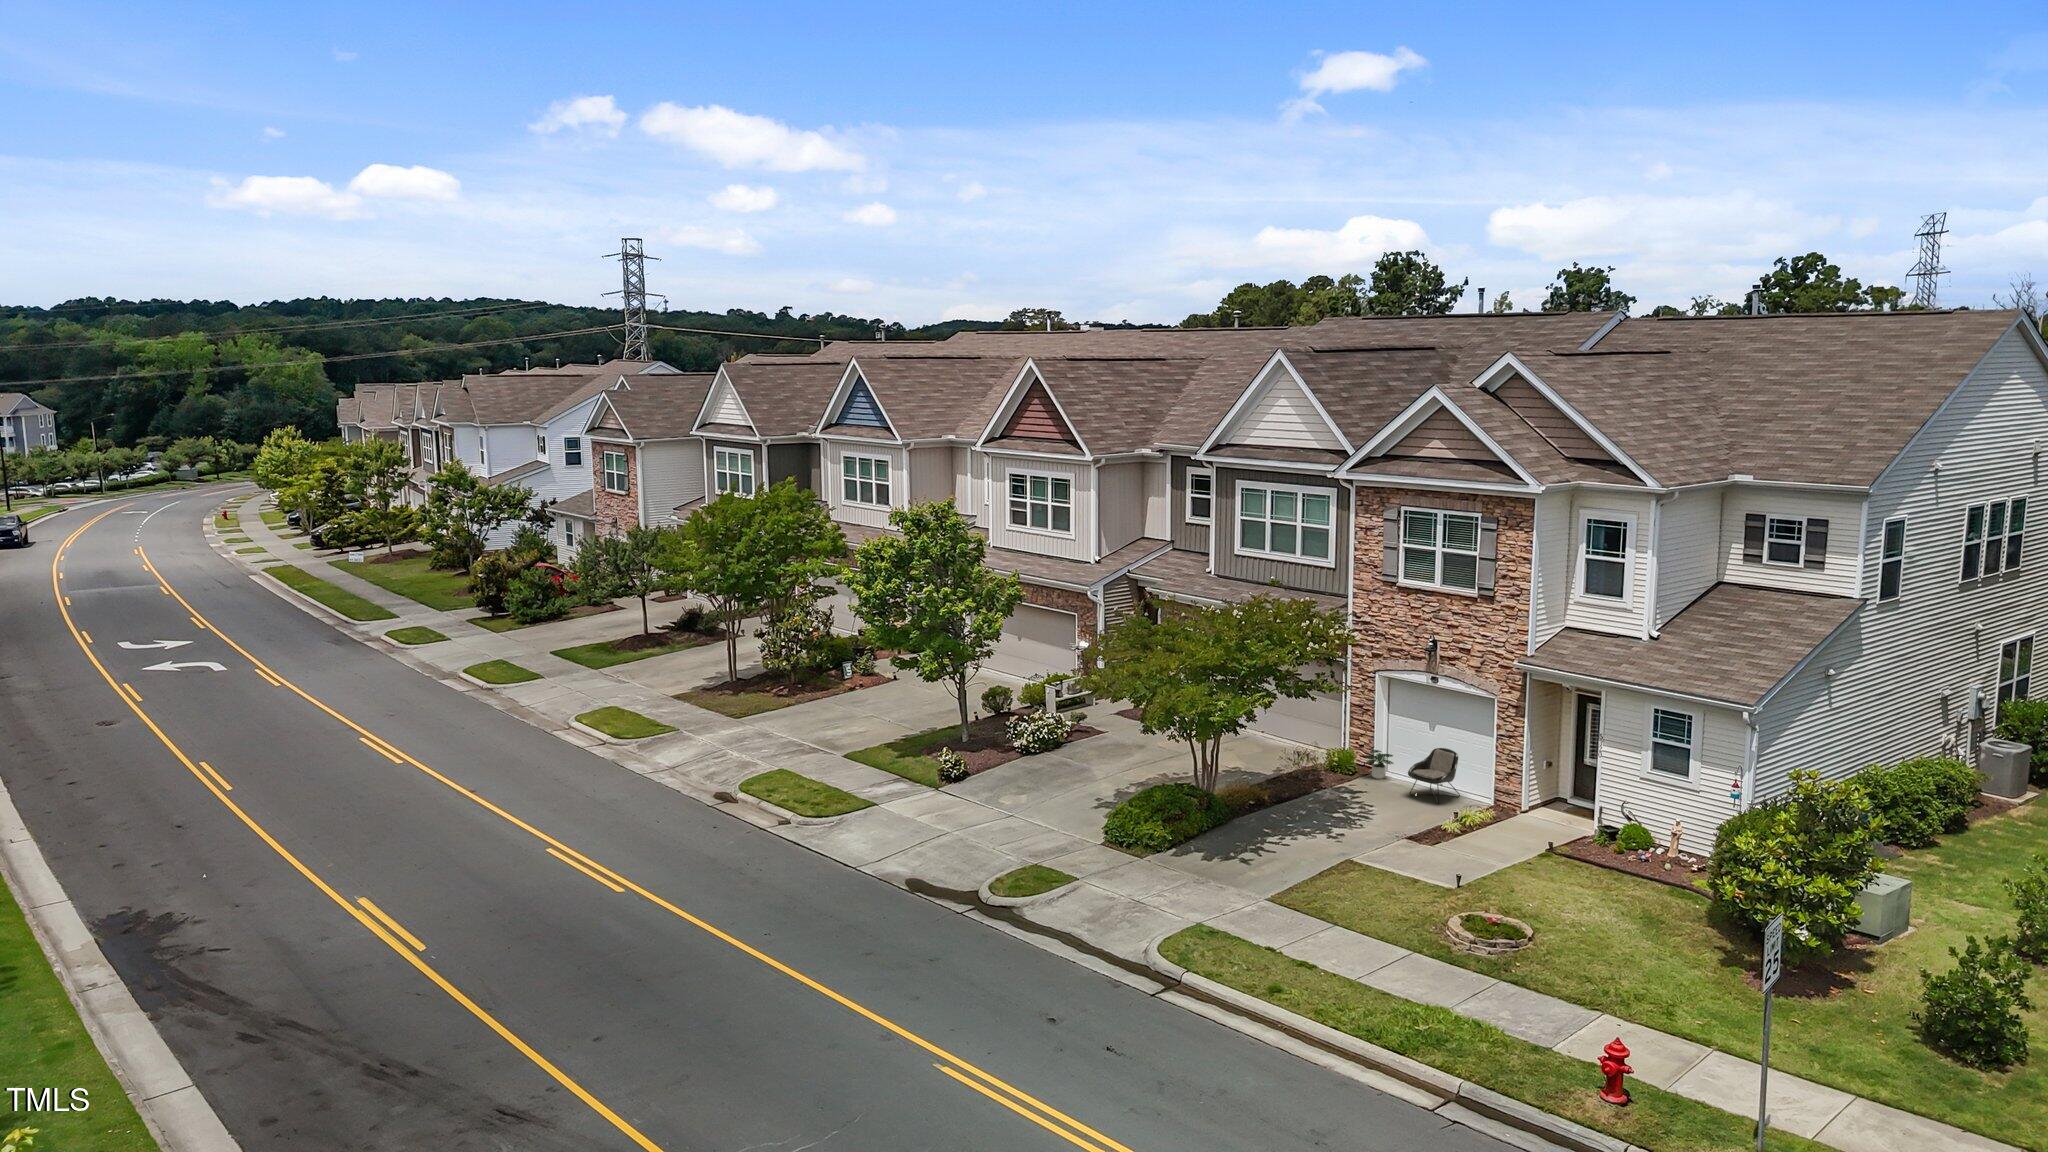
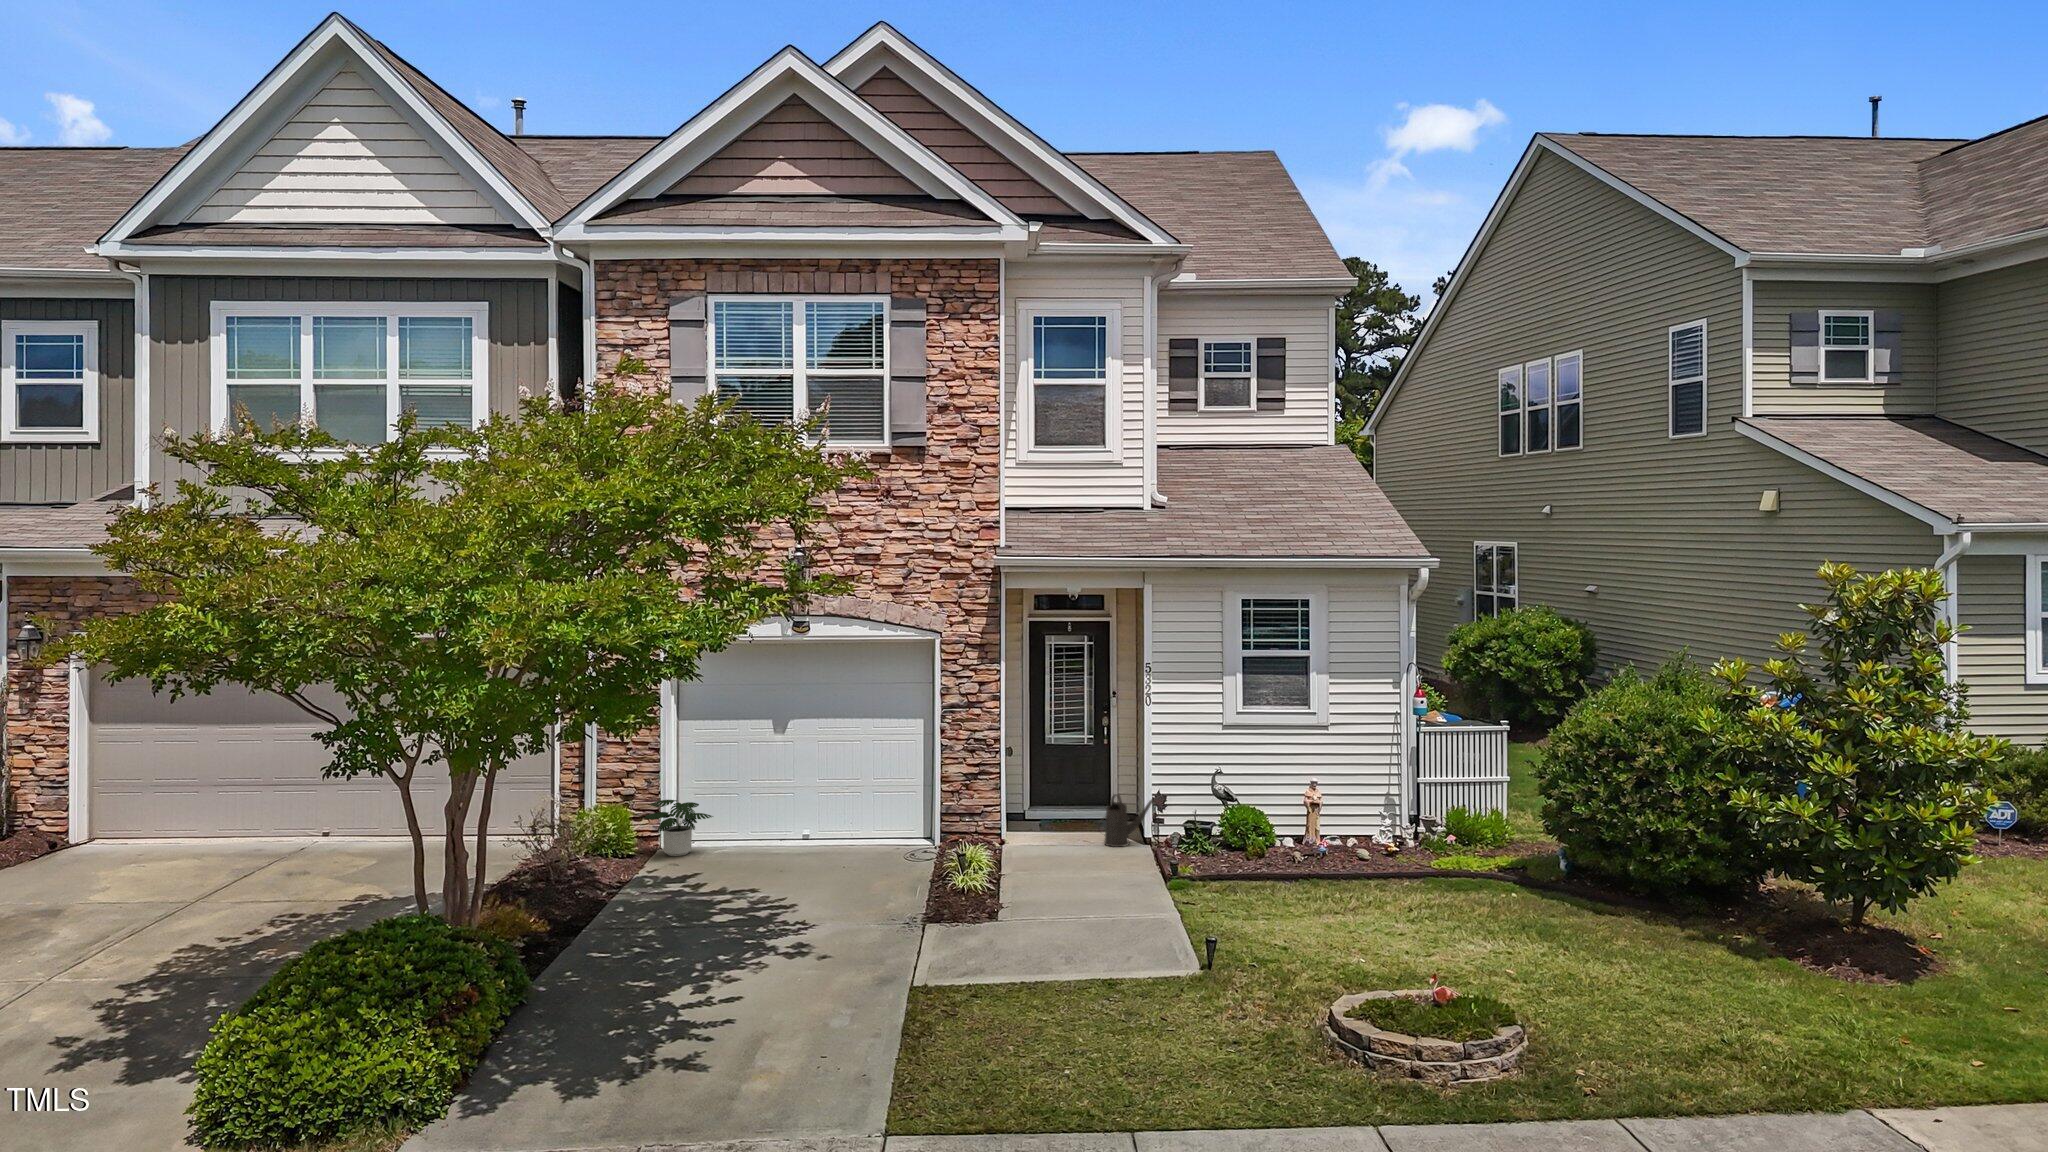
lounge chair: present [1408,748,1460,804] -> none [784,759,869,864]
watering can: none [1562,805,1599,835] -> present [1099,794,1153,847]

